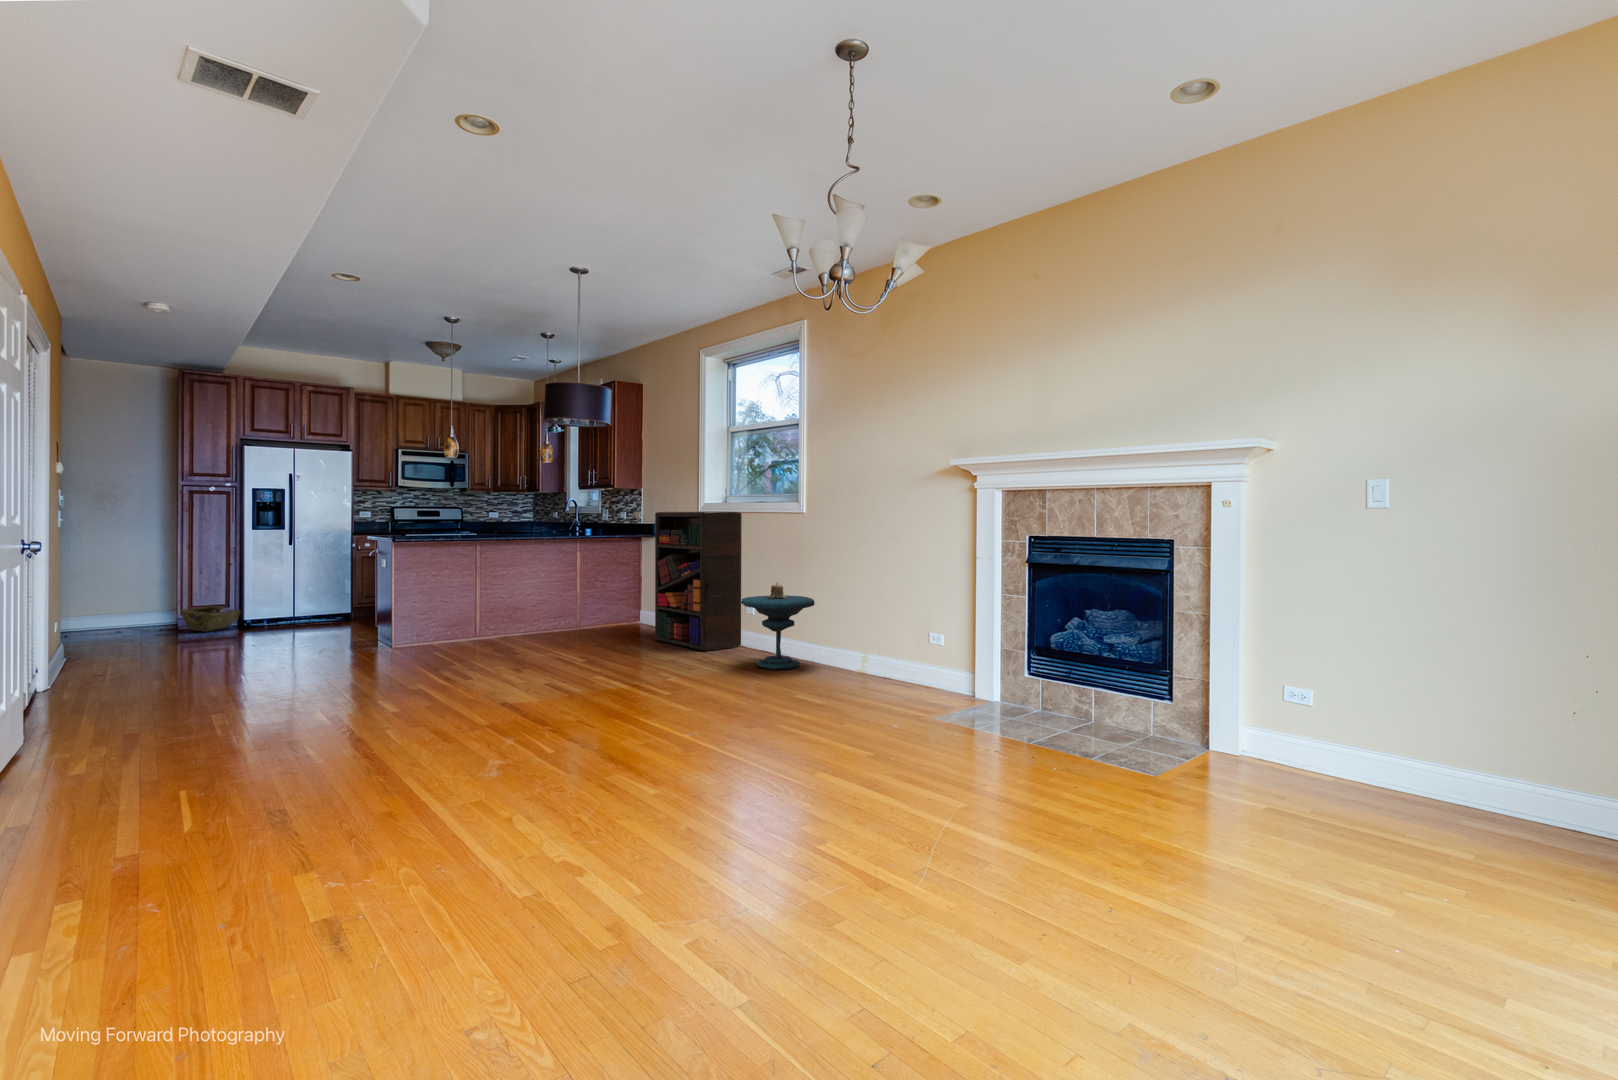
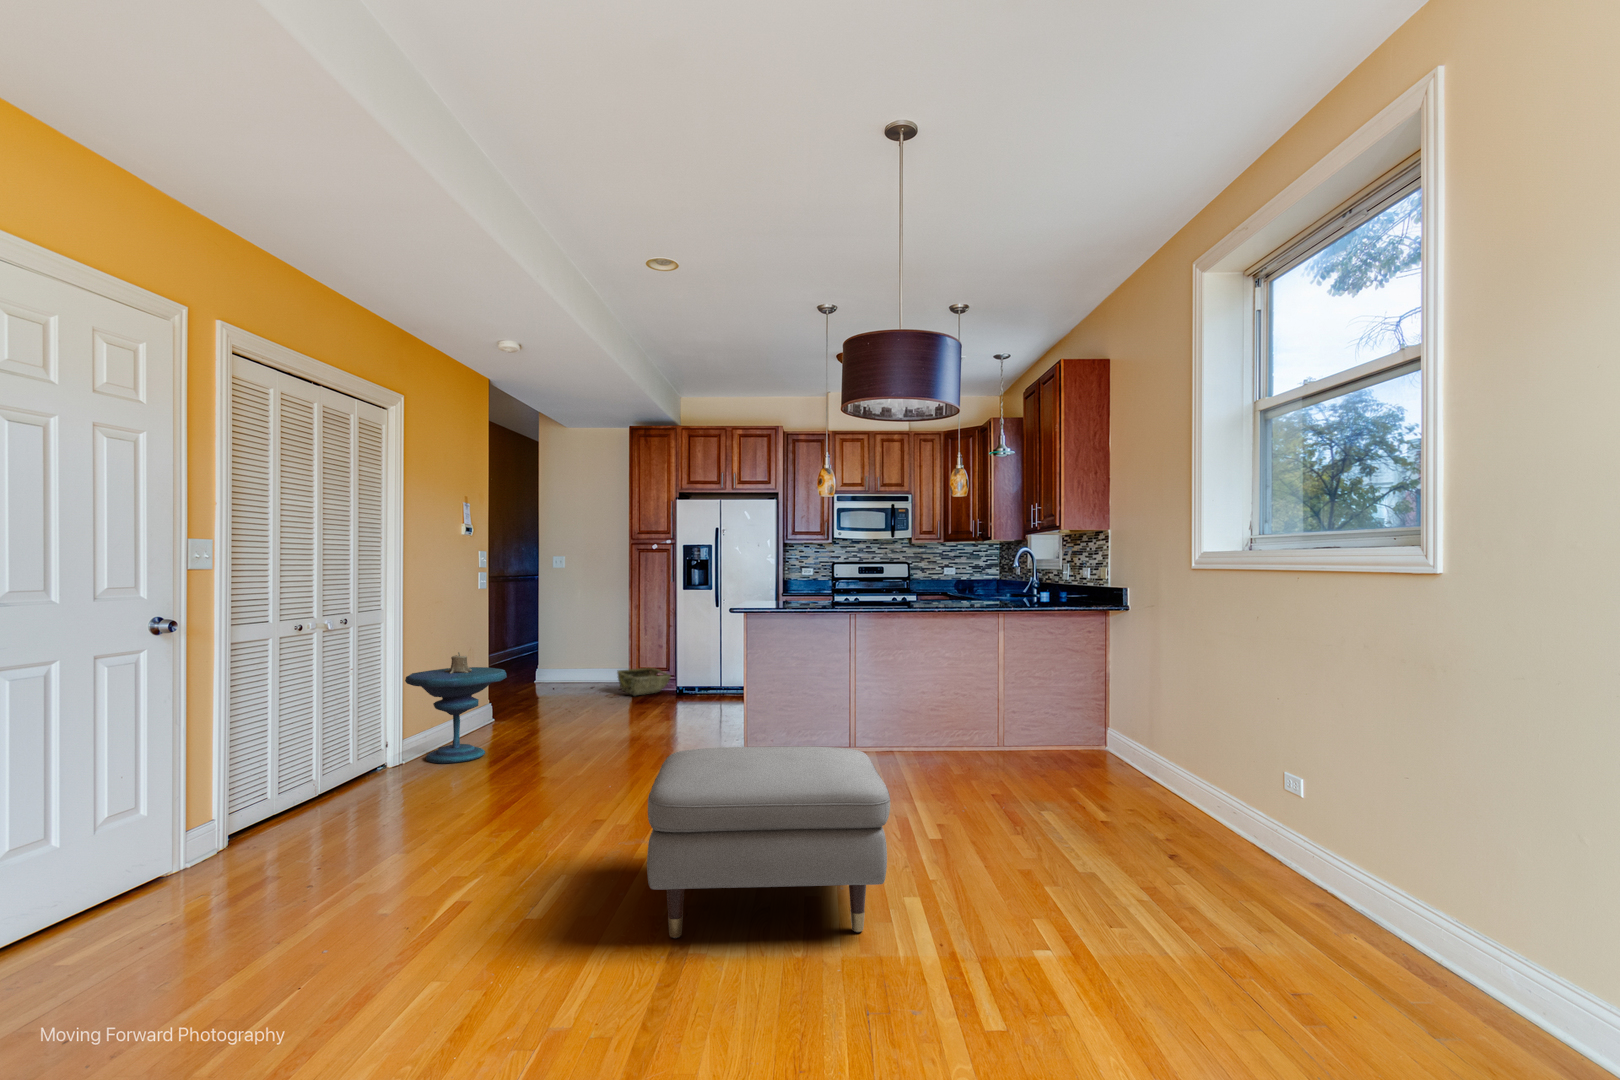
bookshelf: present [655,512,742,651] -> none [1098,568,1267,849]
side table: present [741,582,815,669] -> present [405,652,507,764]
ottoman: none [453,610,606,705] -> present [647,746,890,938]

